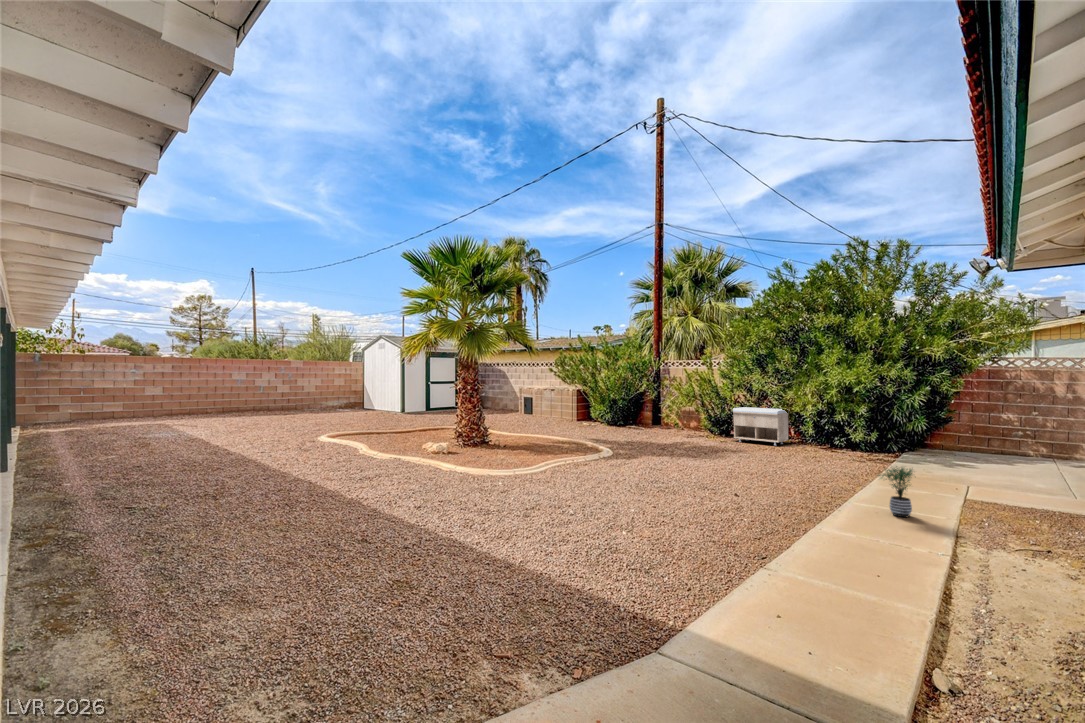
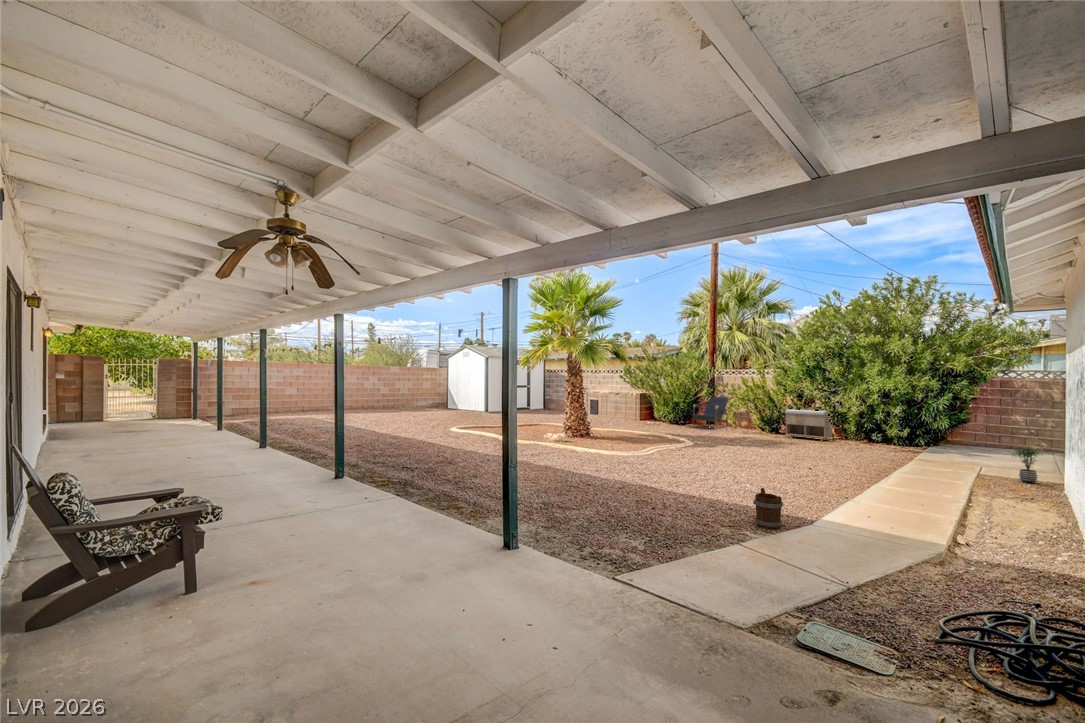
lounge chair: none [631,393,674,432] -> present [692,397,729,429]
potted plant: present [880,466,912,517] -> present [1014,448,1038,483]
bucket: none [576,557,625,639] -> present [753,488,783,529]

